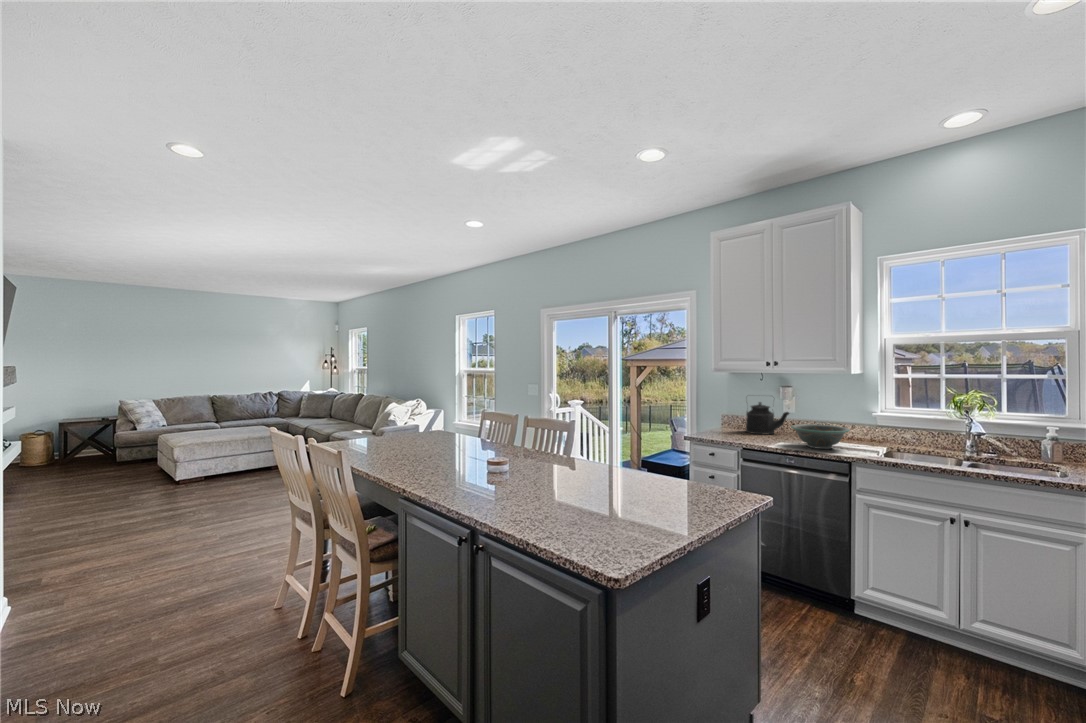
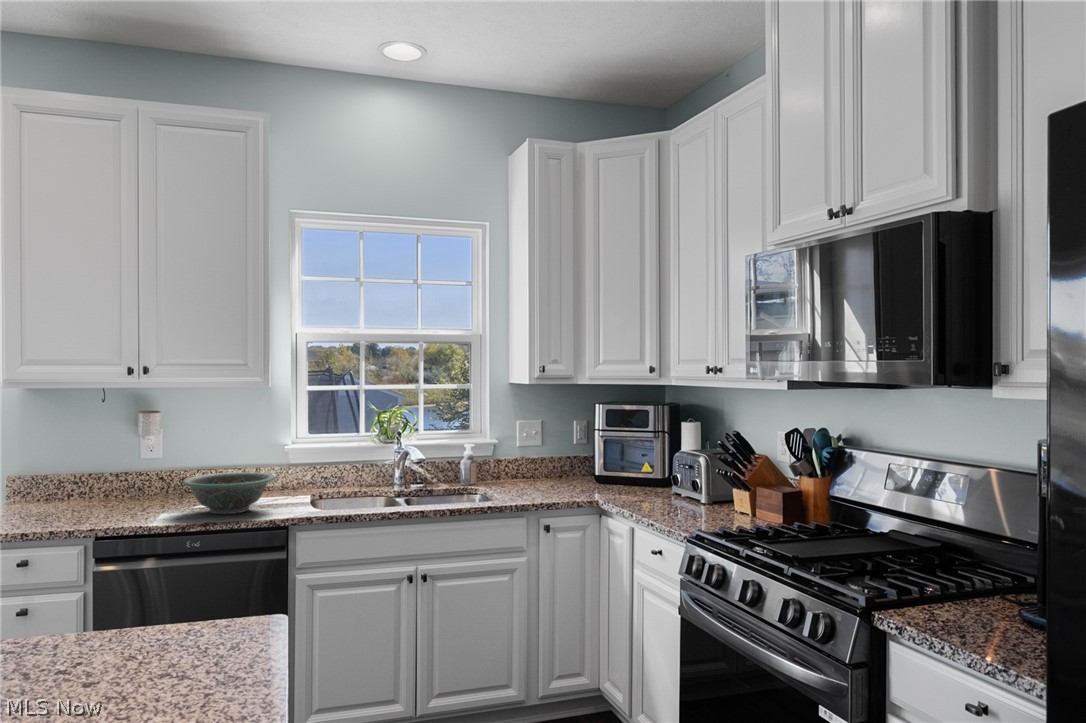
kettle: present [746,402,789,435] -> none [70,431,155,507]

